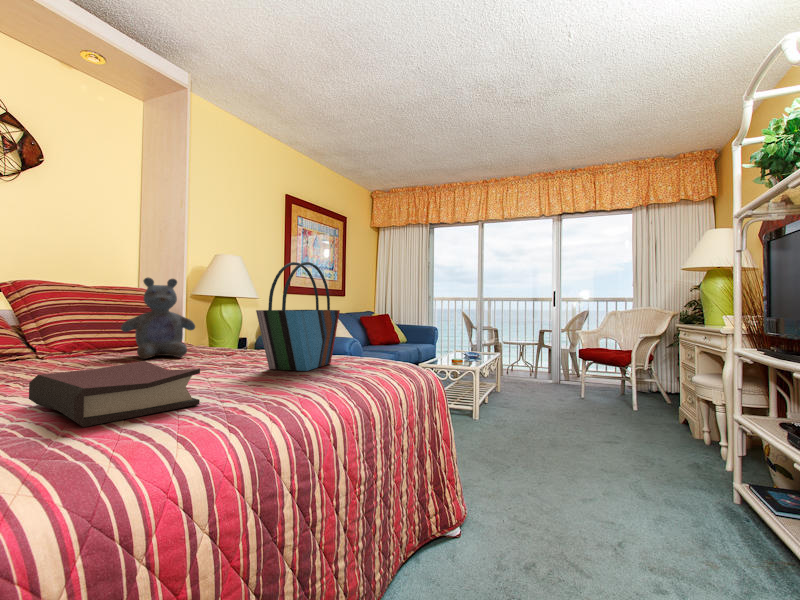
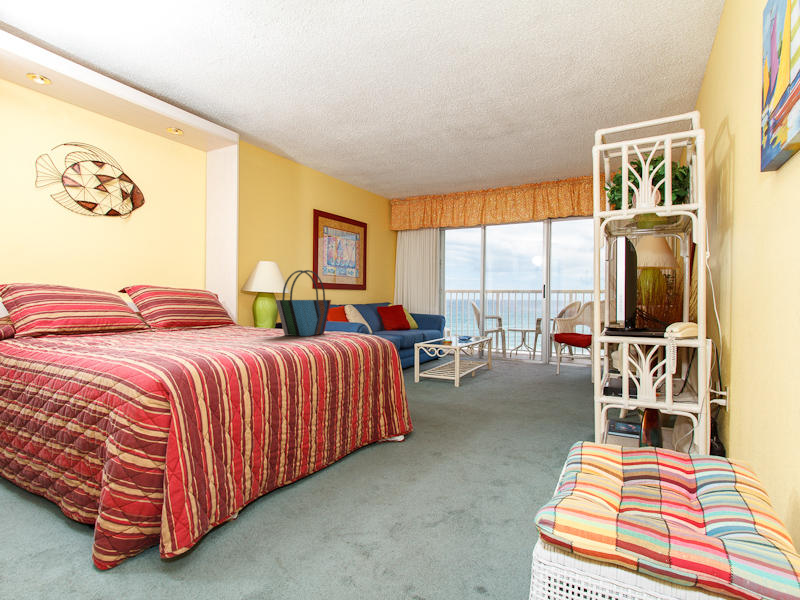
stuffed bear: present [121,277,195,359] -> none [198,280,243,331]
hardback book: present [29,361,200,427] -> none [167,326,243,349]

